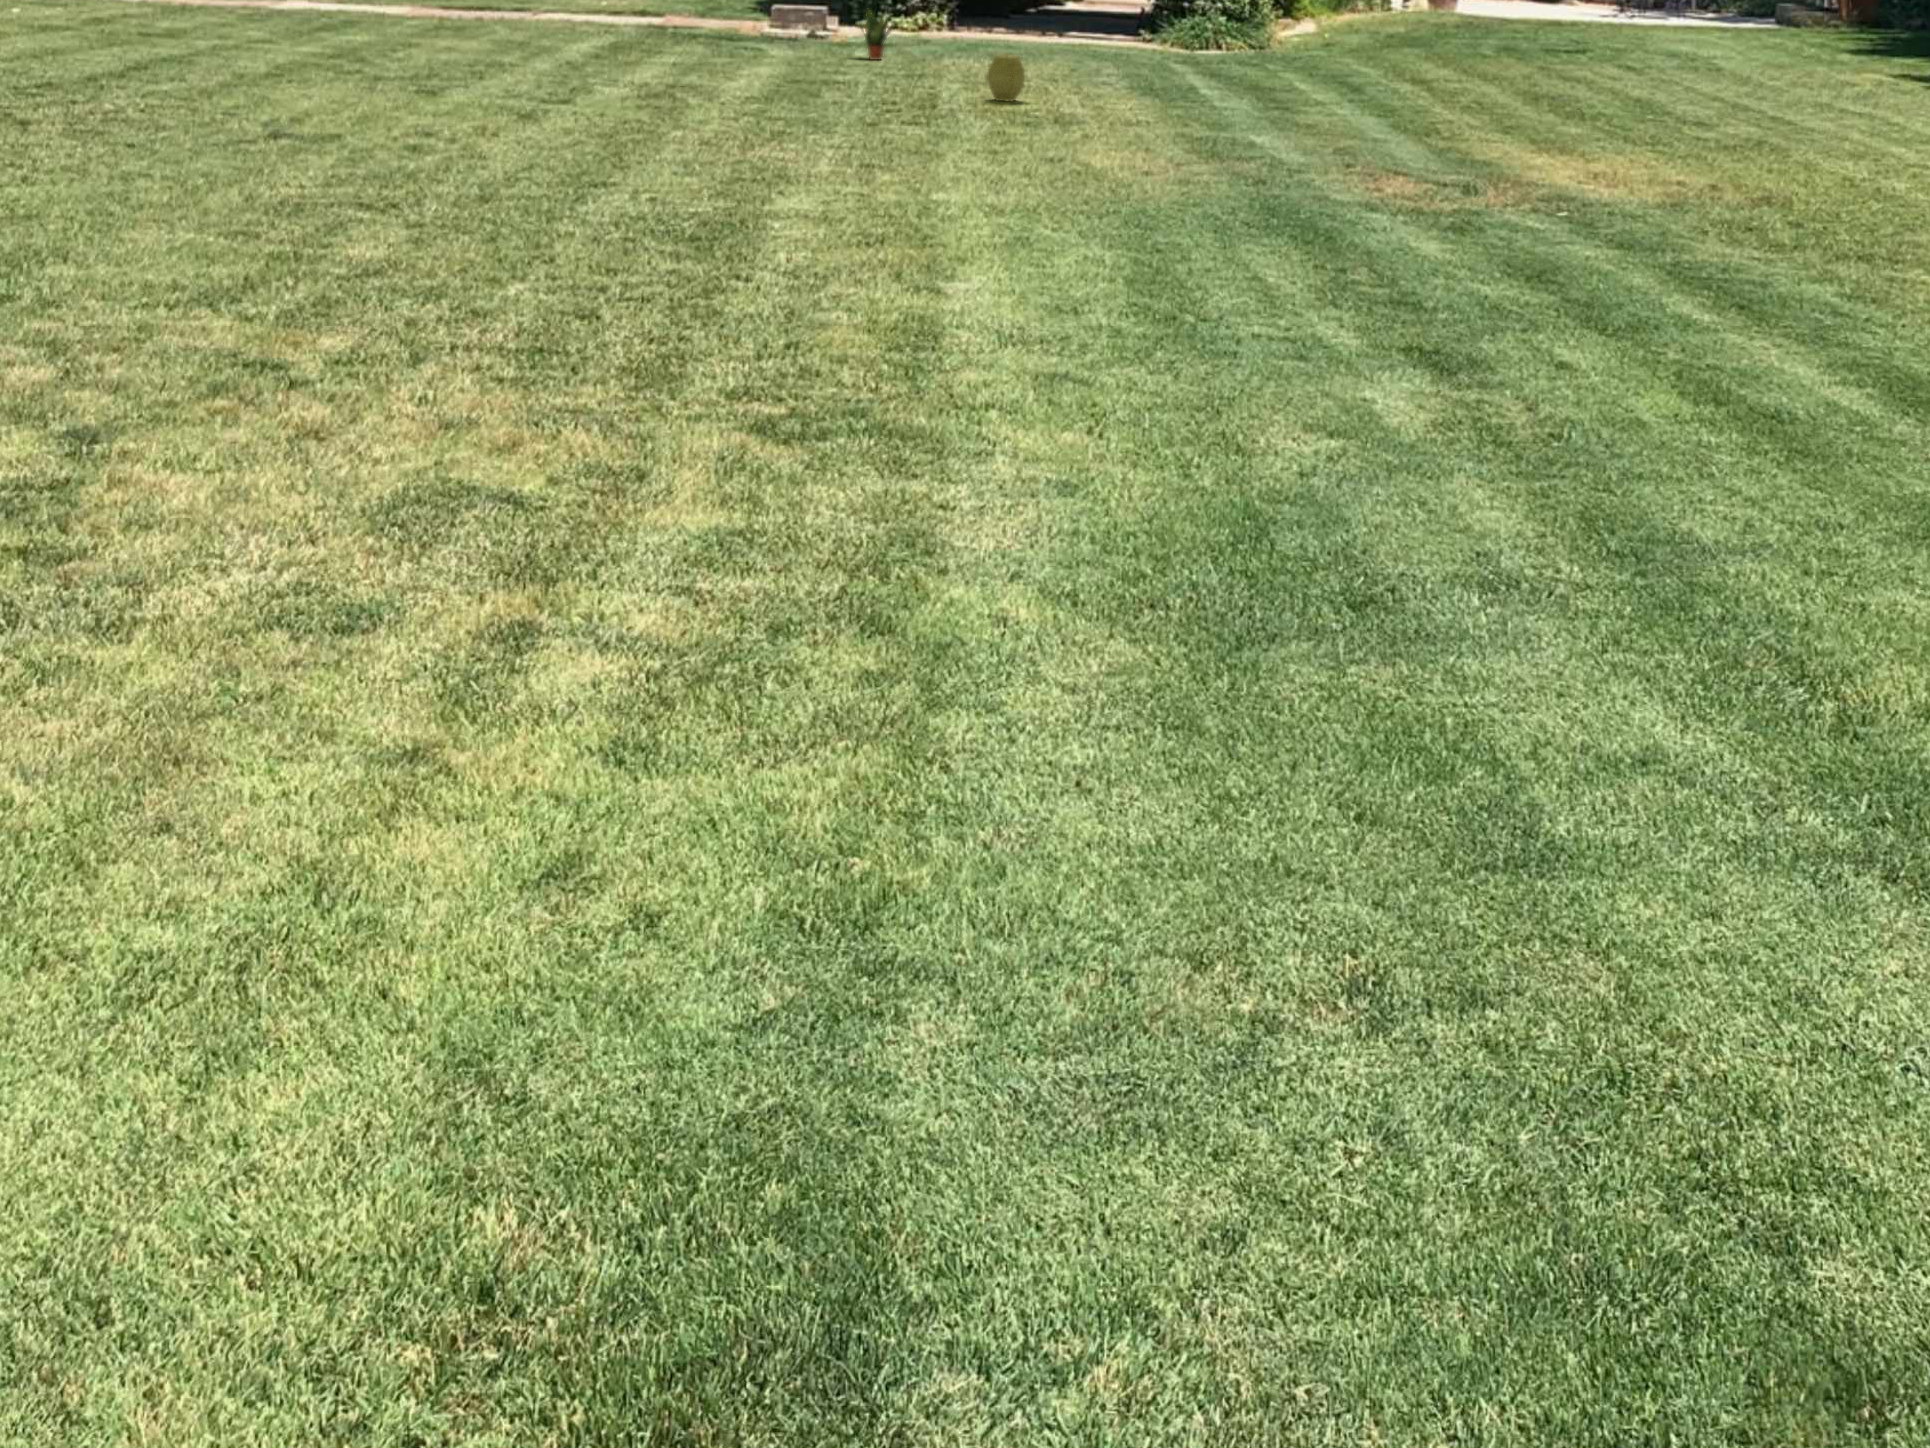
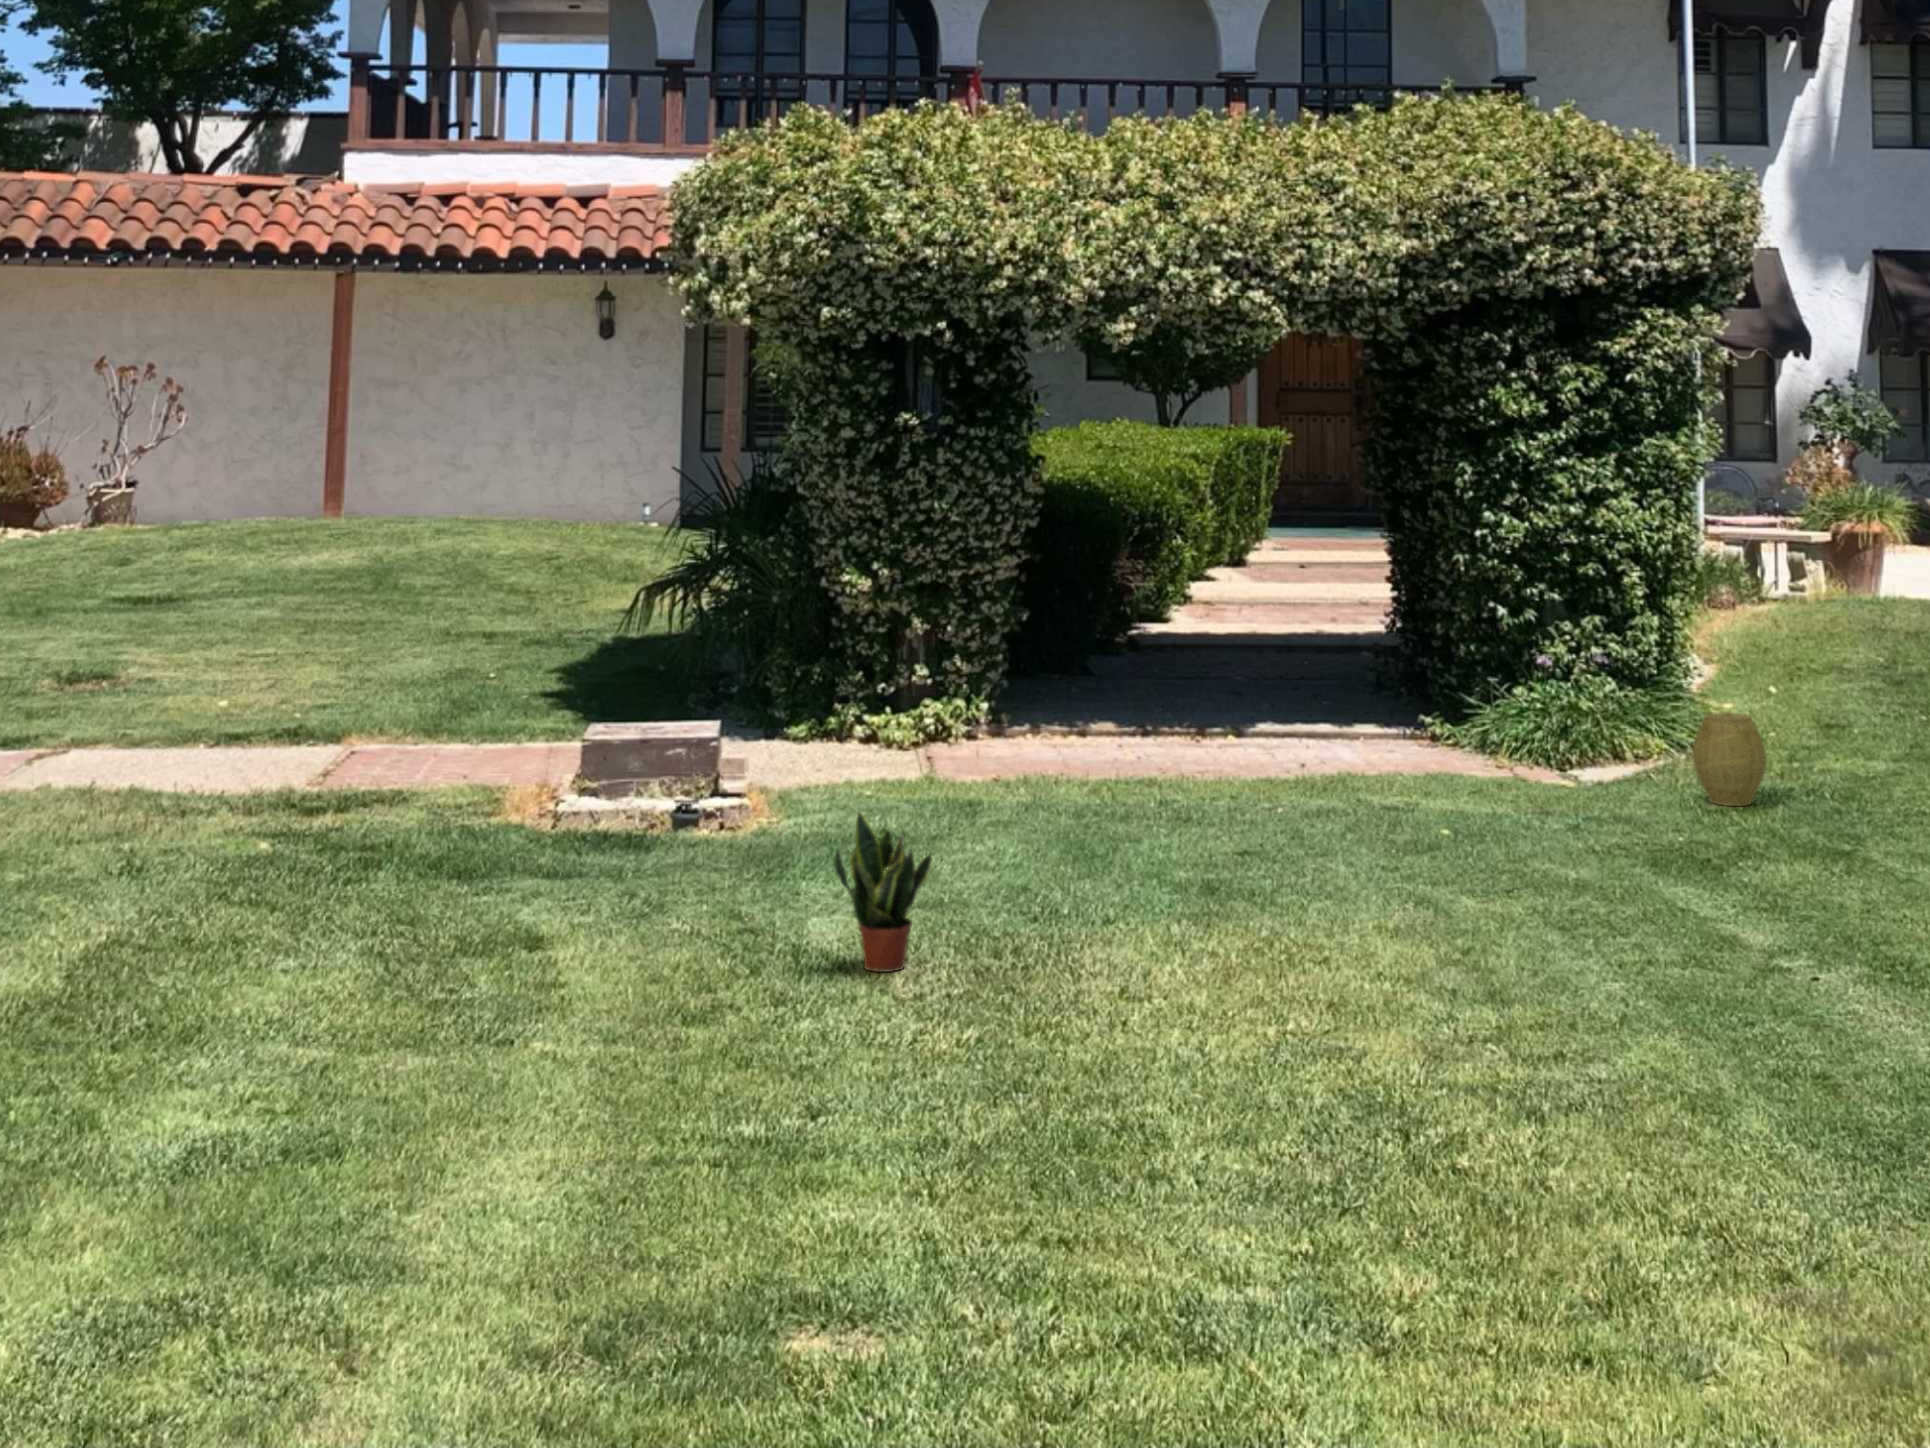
woven basket: present [987,54,1025,102] -> present [1692,711,1767,806]

